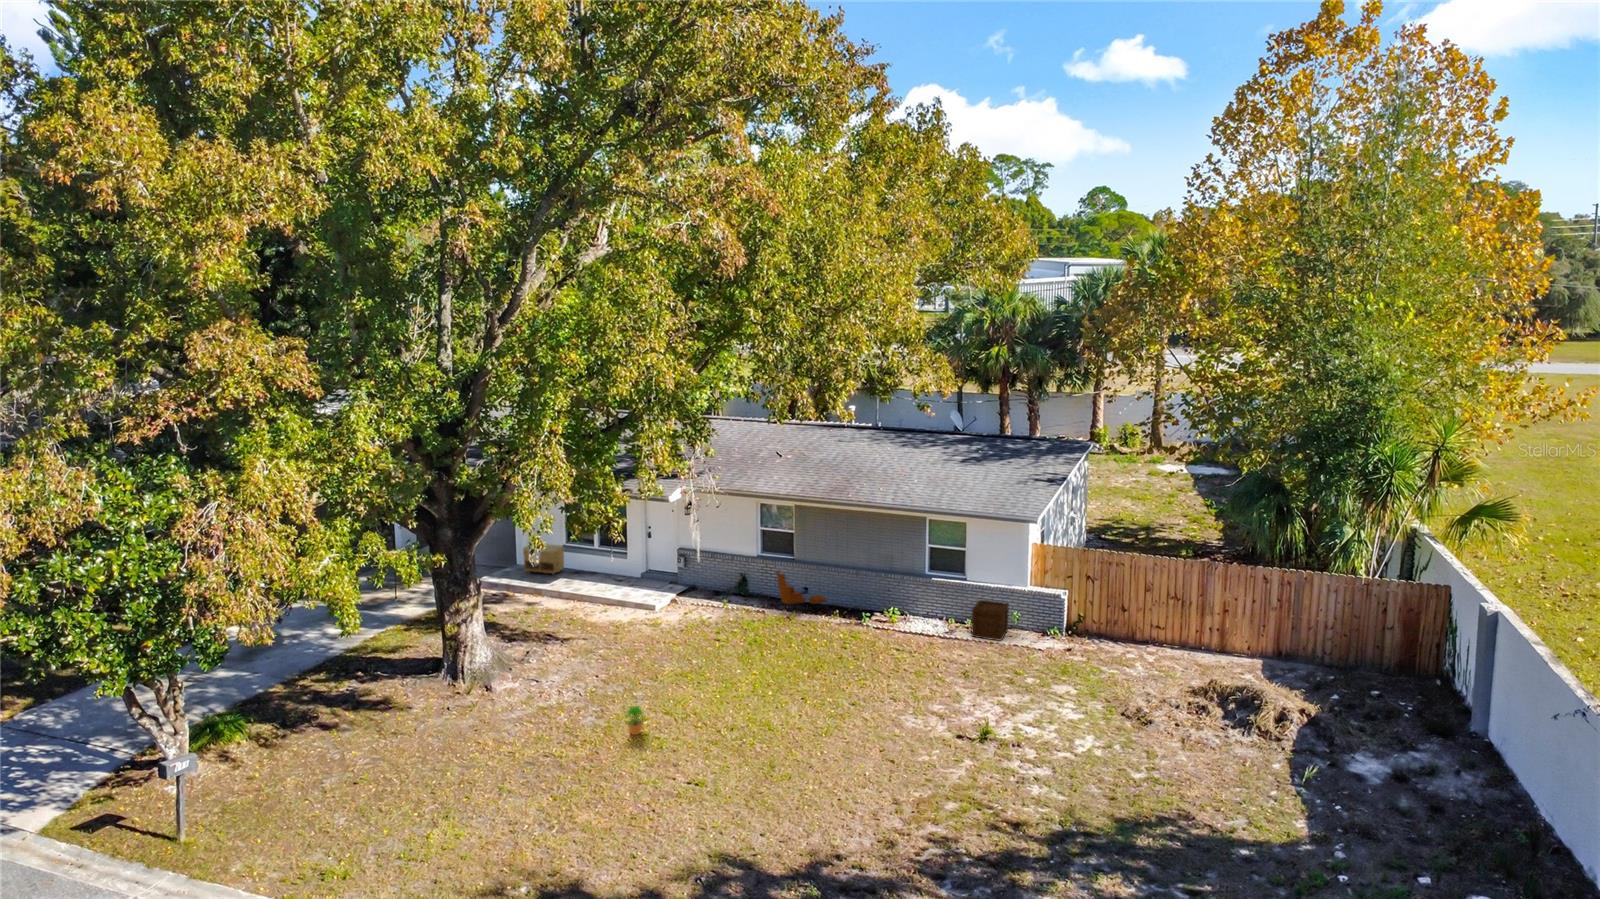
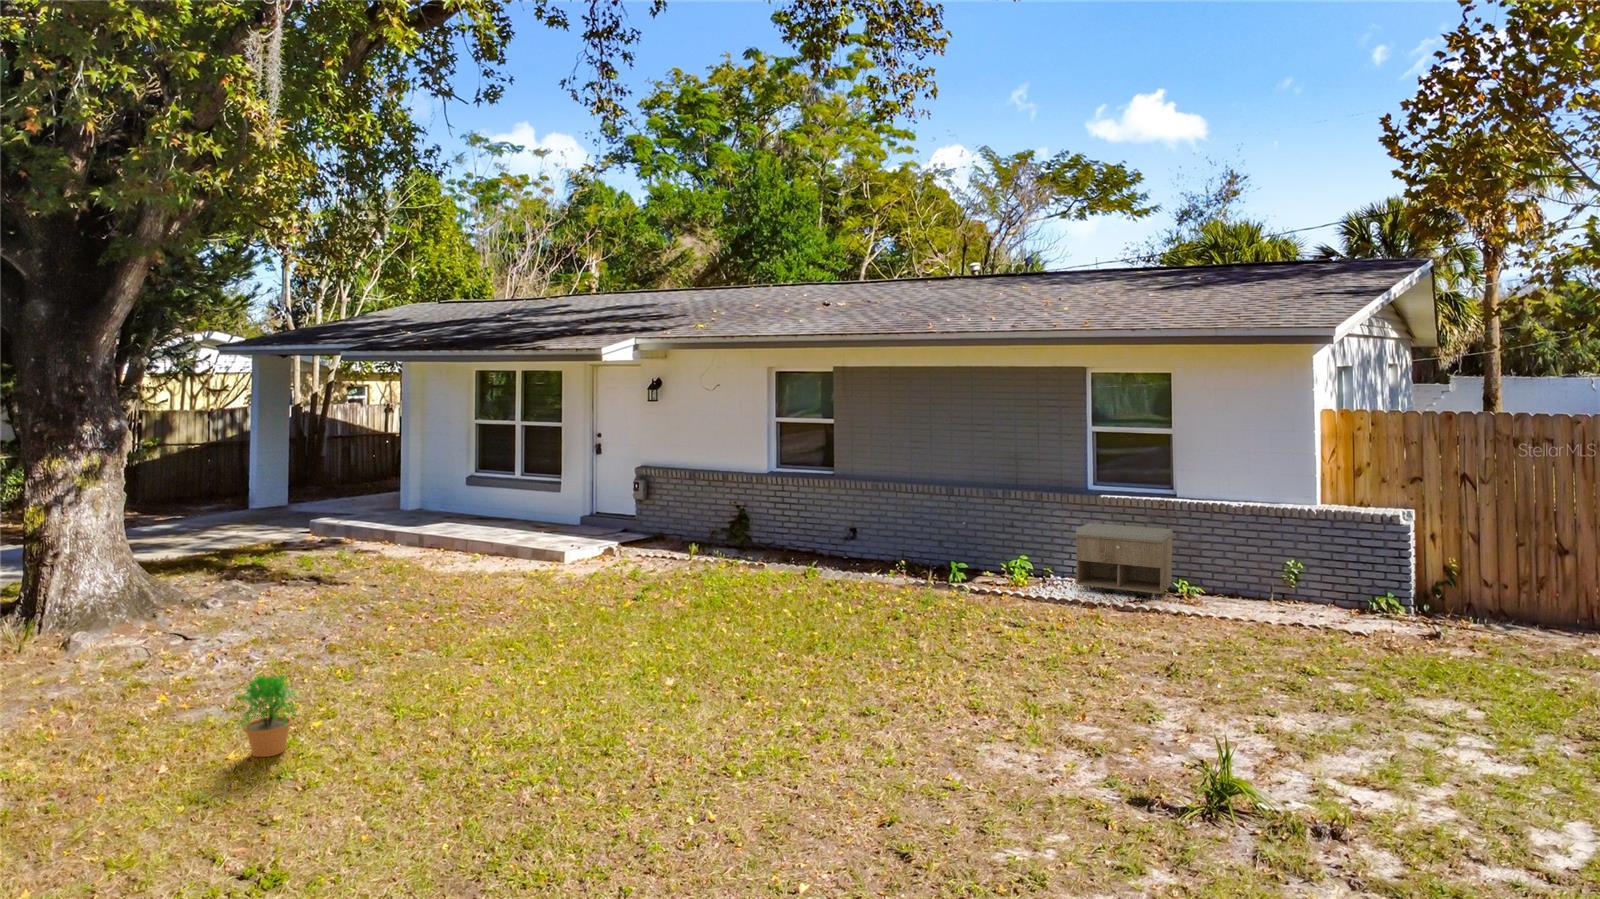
storage bench: present [523,545,564,574] -> present [1076,523,1173,599]
lounge chair: present [776,571,827,612] -> none [790,484,891,571]
wooden crate: present [971,600,1009,641] -> none [1192,534,1274,615]

